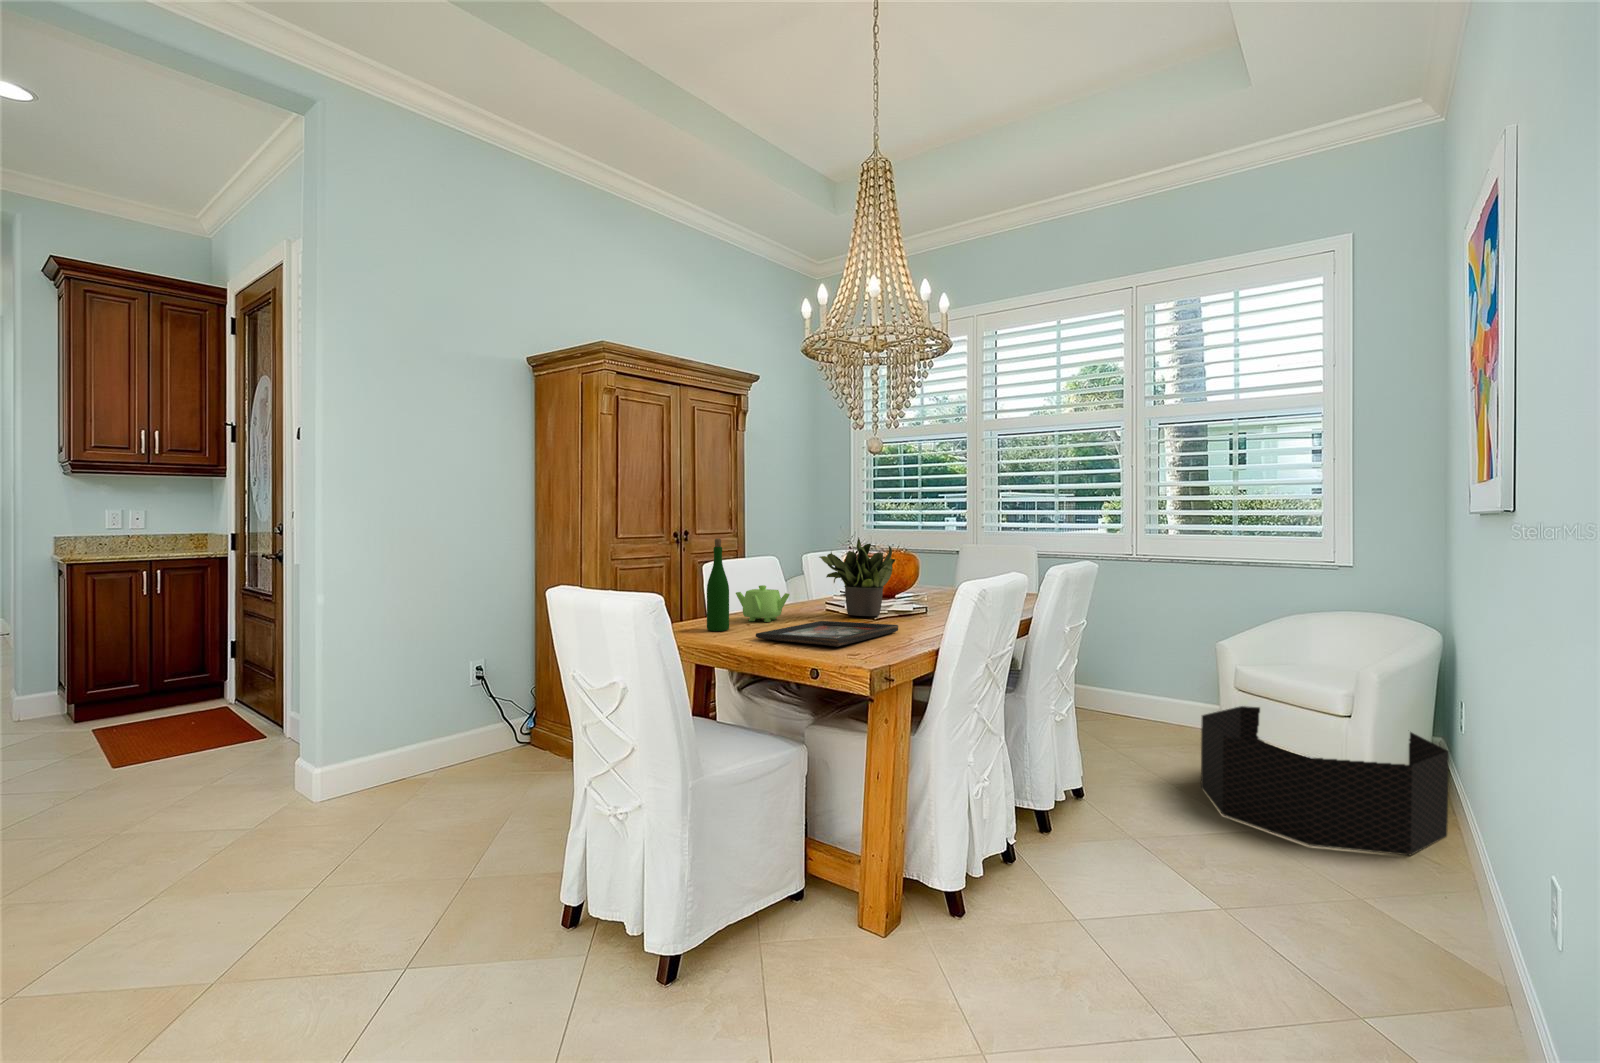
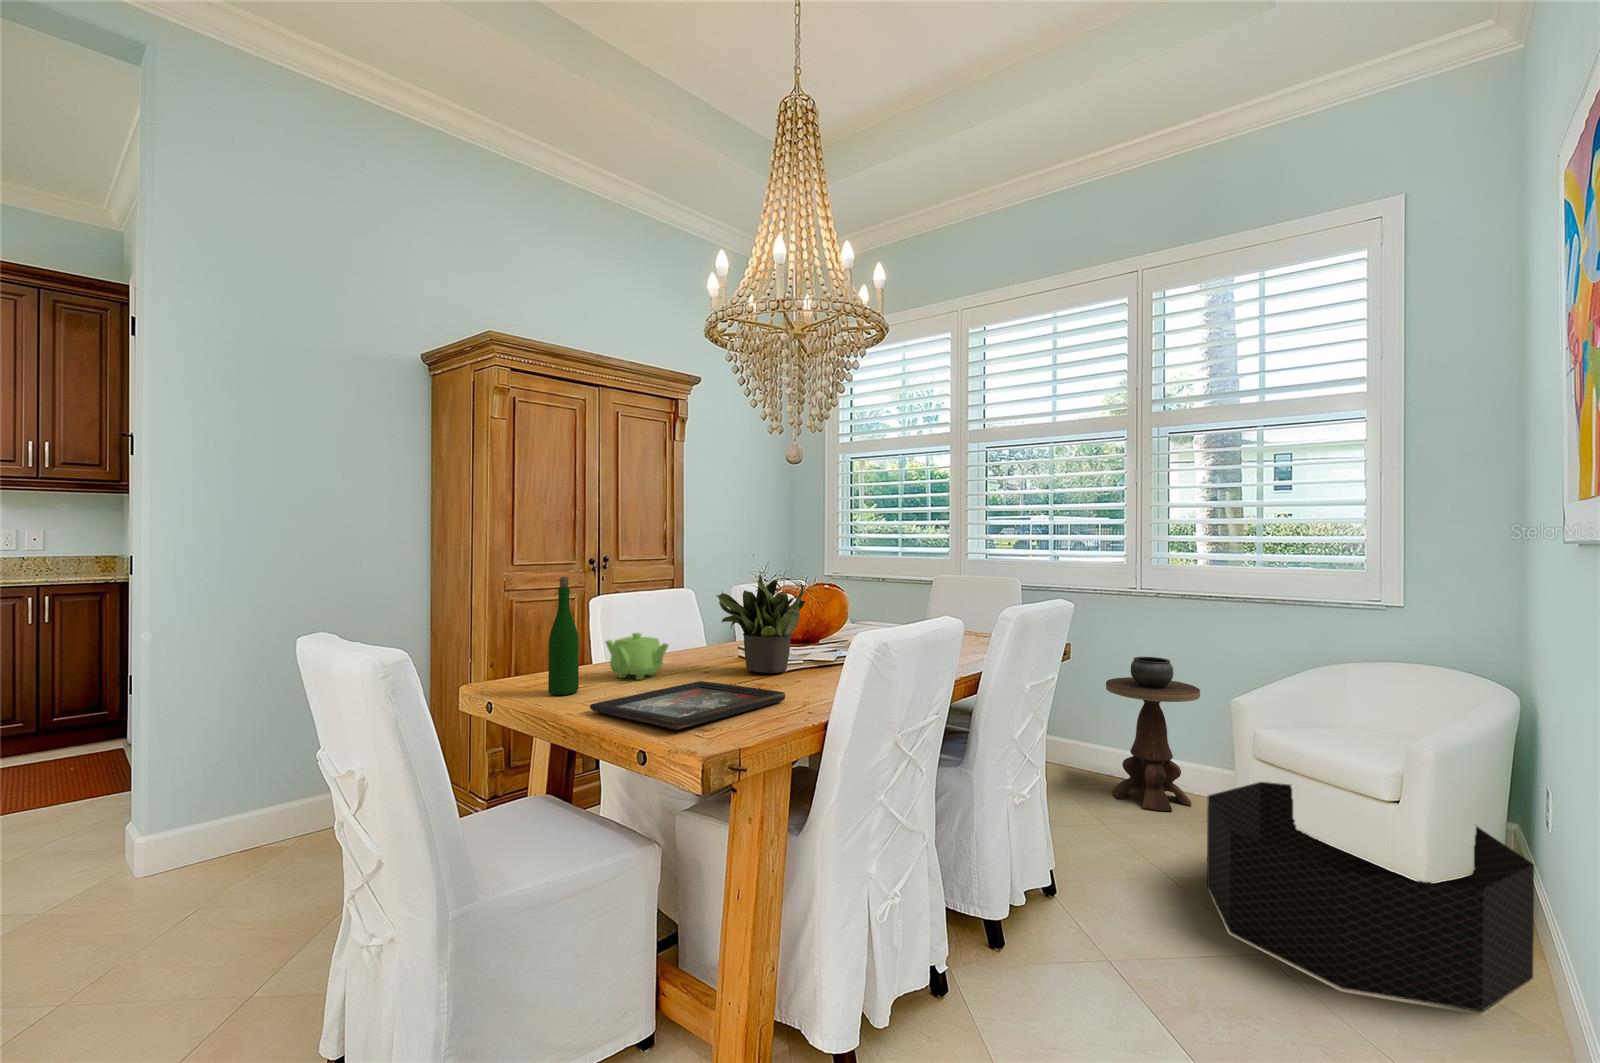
side table: none [1109,614,1188,739] -> present [1106,657,1200,811]

